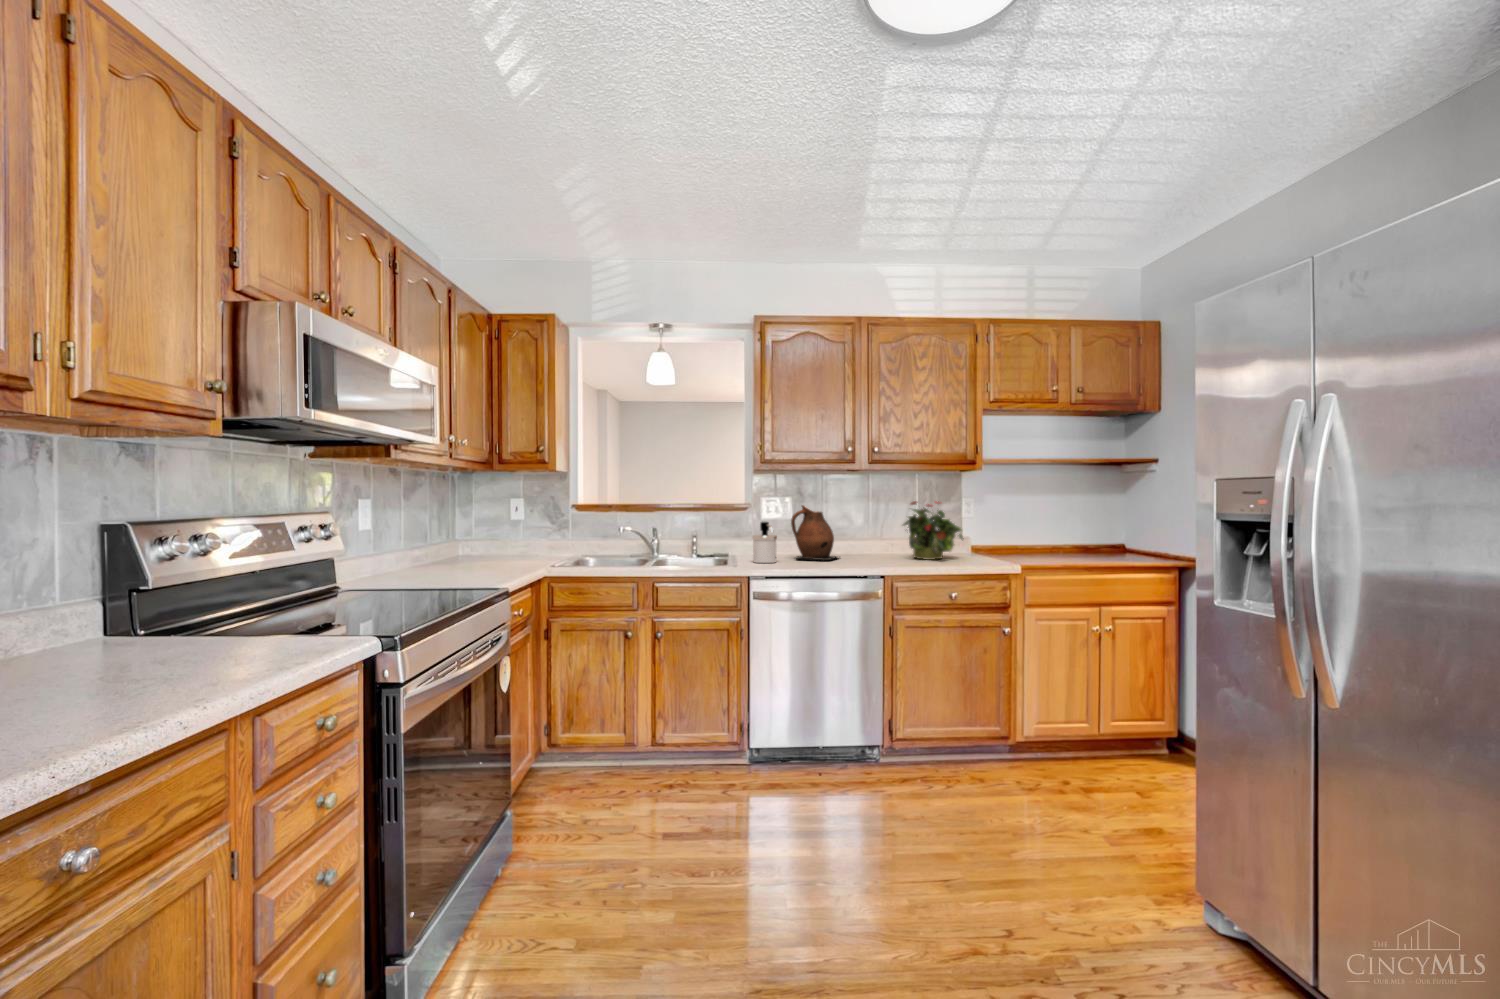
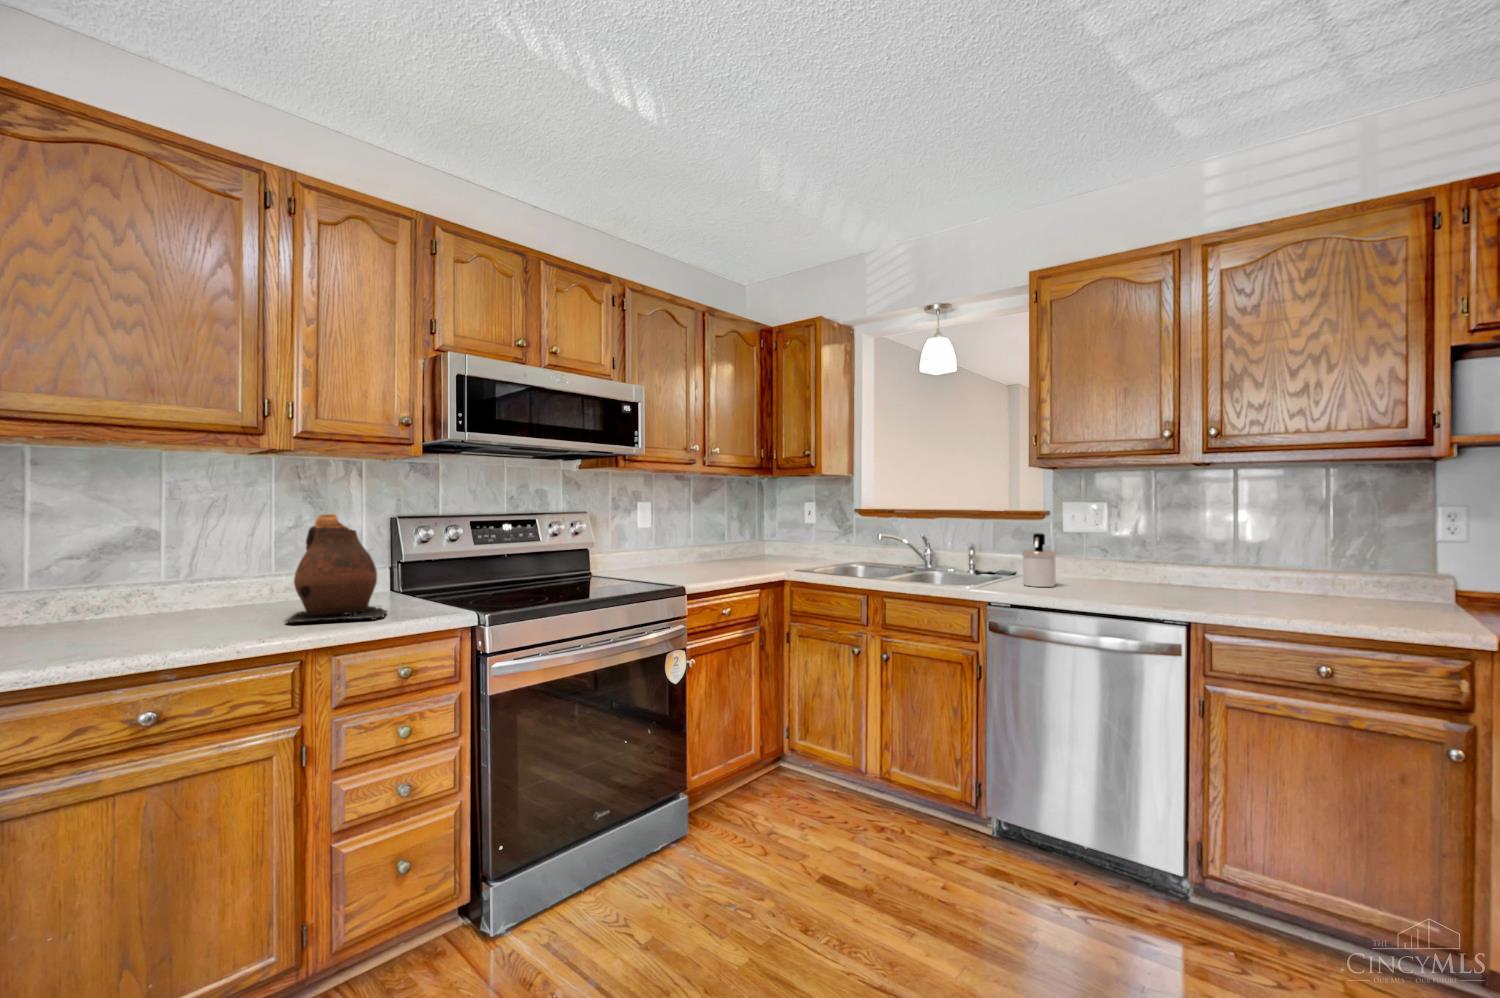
potted plant: present [903,501,963,560] -> none [1274,508,1410,606]
ceramic pitcher: present [791,505,840,560] -> present [285,514,387,622]

